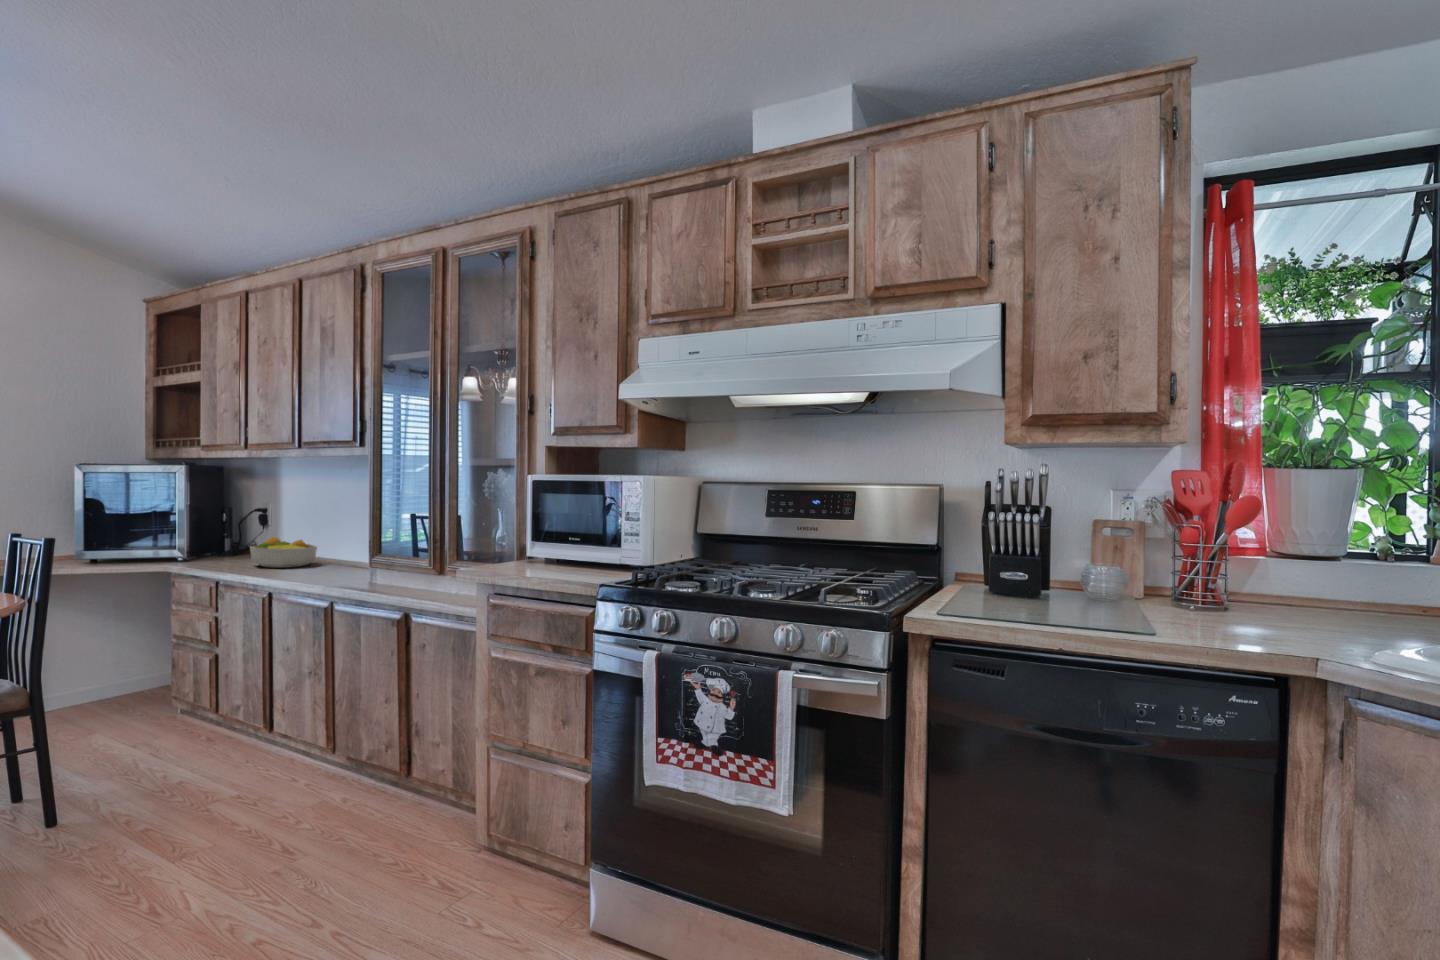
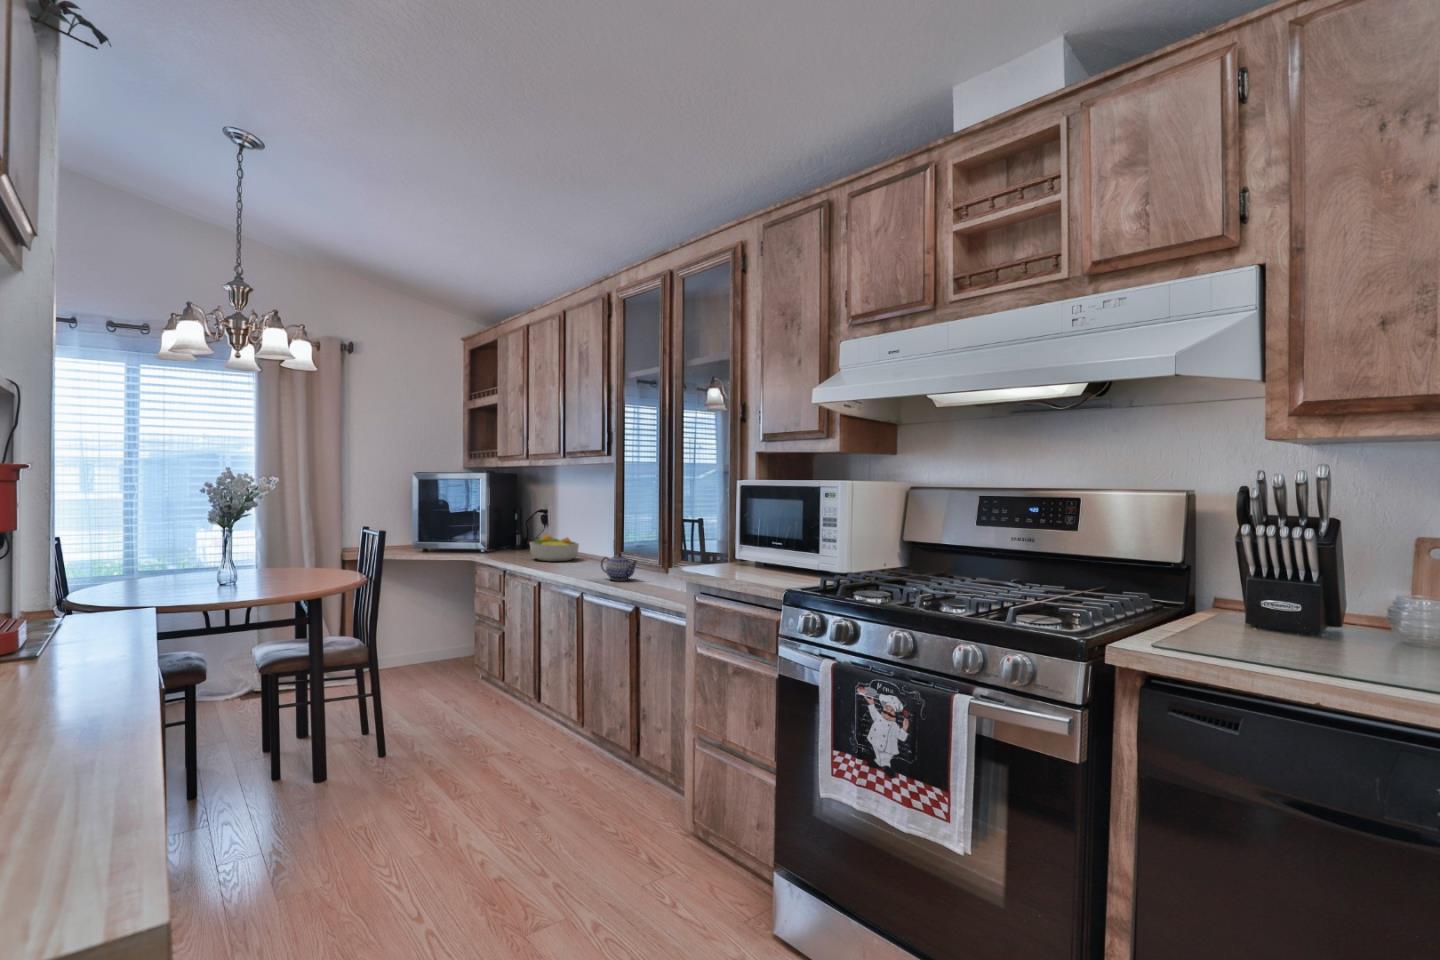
teapot: none [356,555,405,585] -> present [601,553,637,580]

